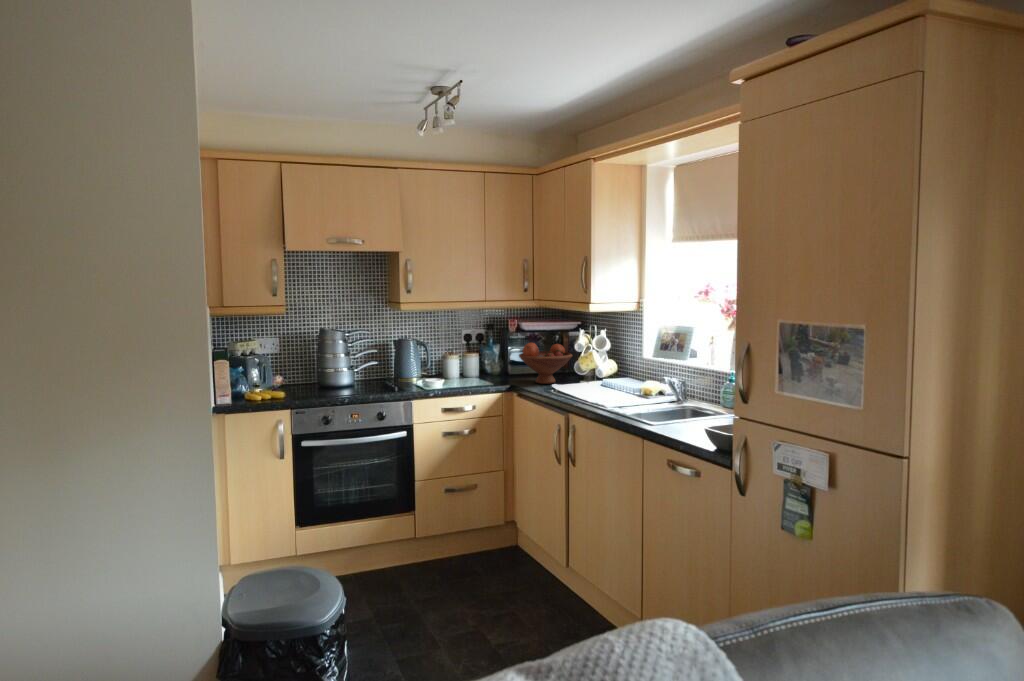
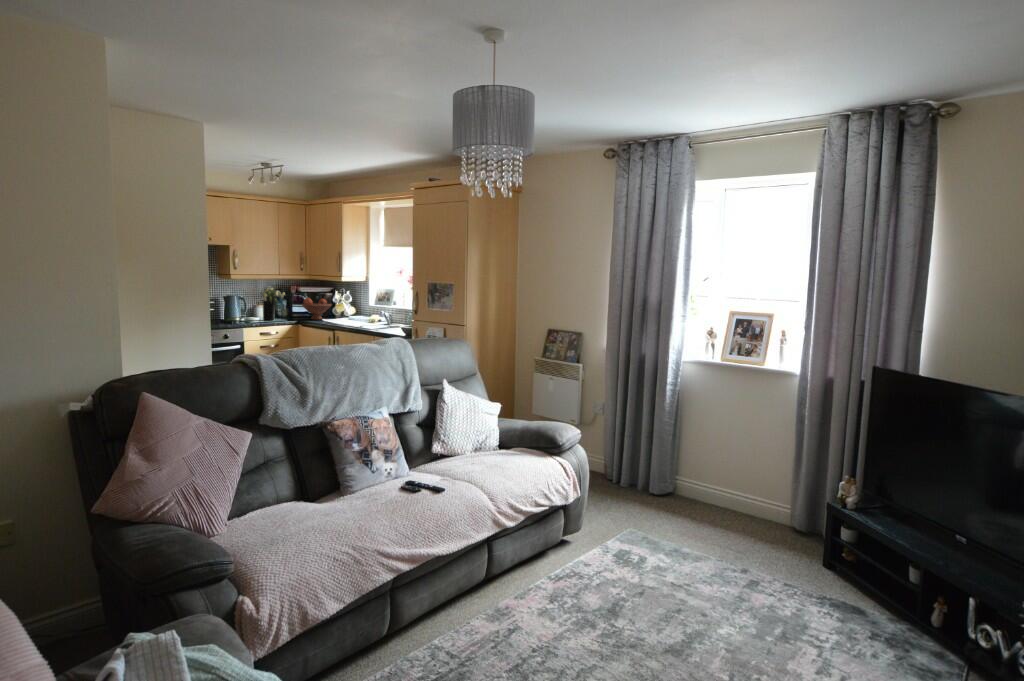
flower arrangement: none [444,320,494,384] -> present [260,287,285,320]

